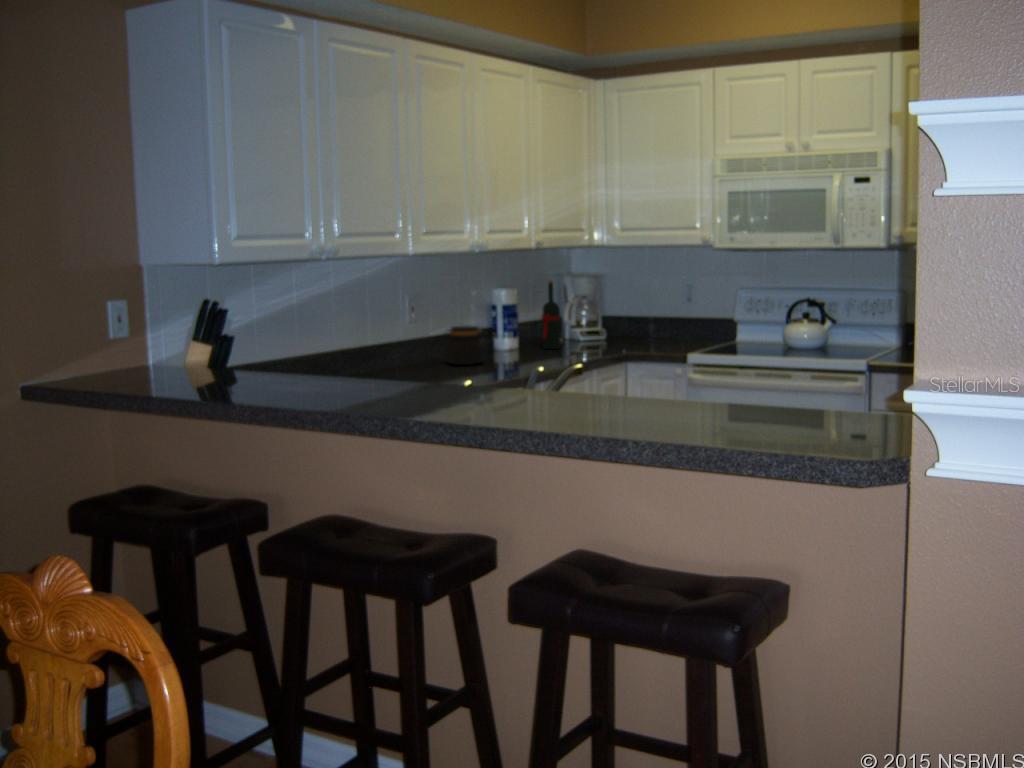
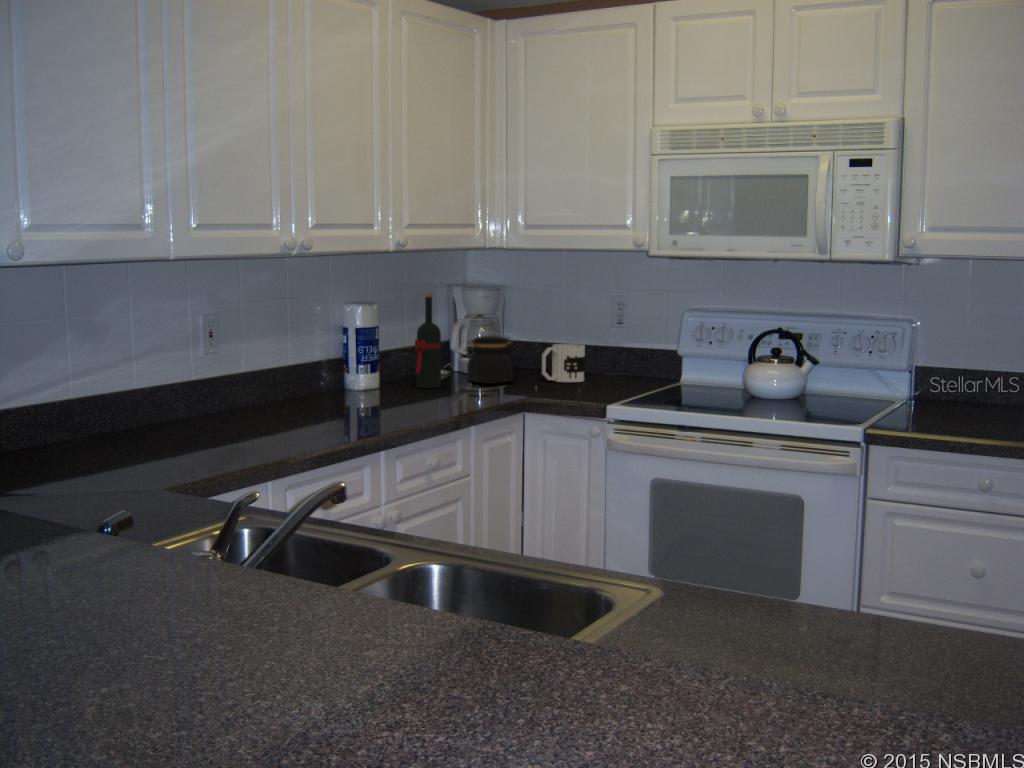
mug: none [633,316,664,343] -> present [542,344,585,382]
jar: present [443,326,484,365] -> present [465,336,513,384]

